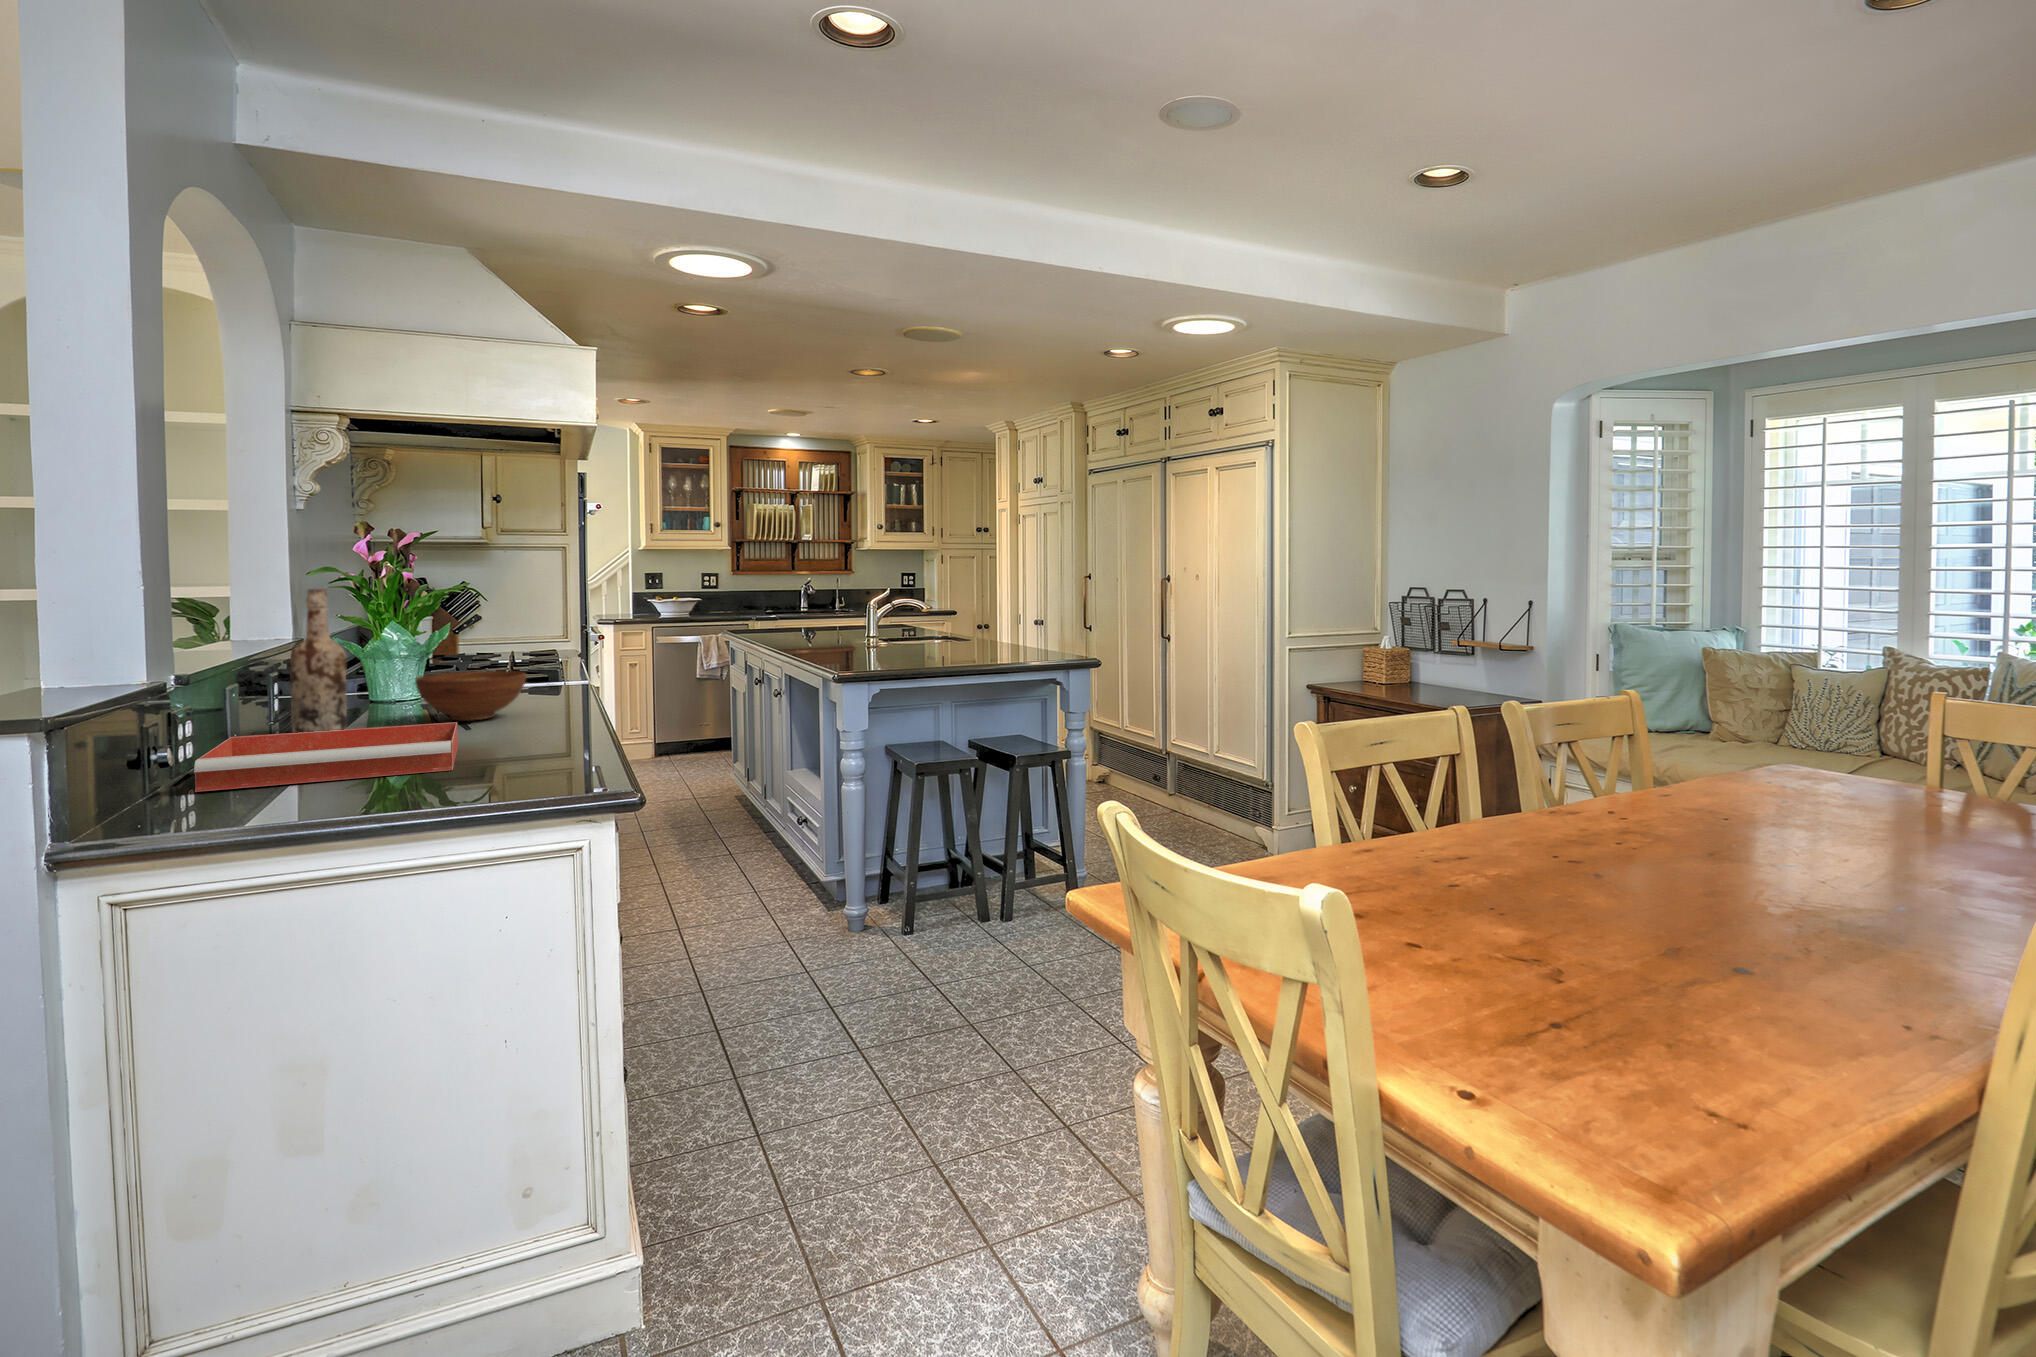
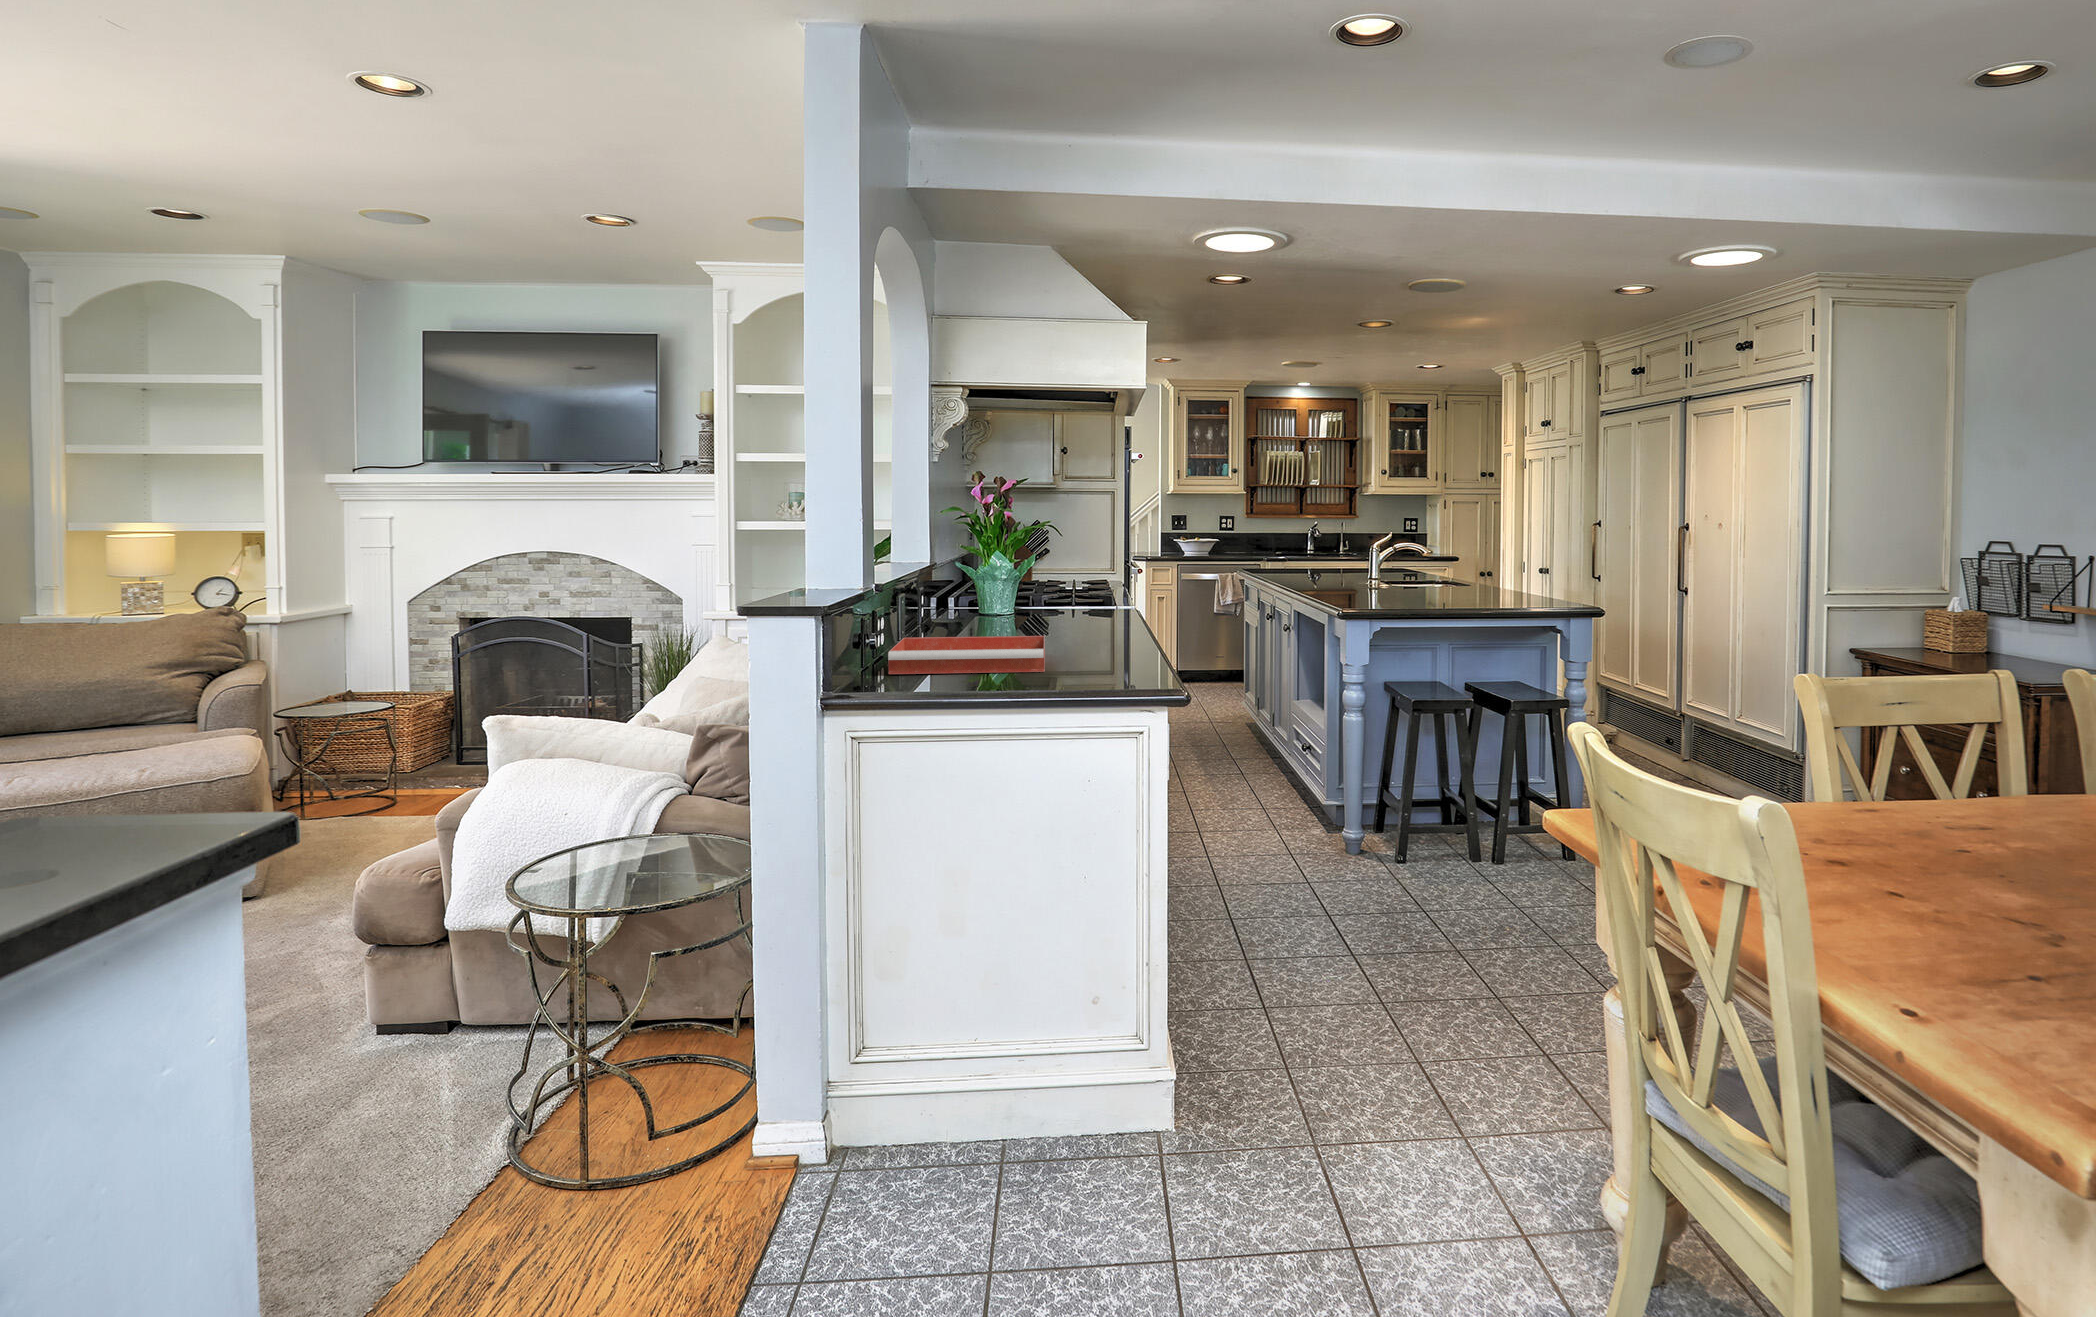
wine bottle: present [290,589,347,732] -> none [934,529,969,642]
bowl: present [415,671,526,721] -> none [1013,597,1089,637]

